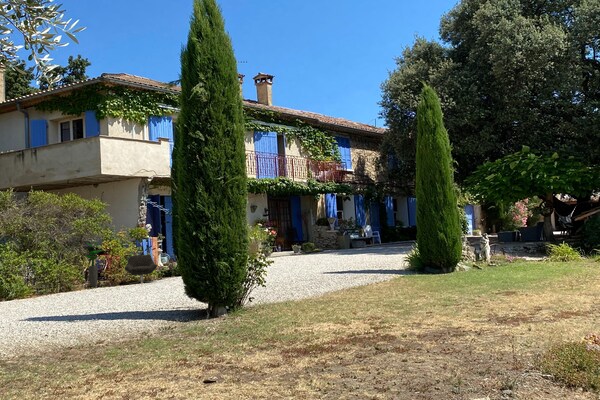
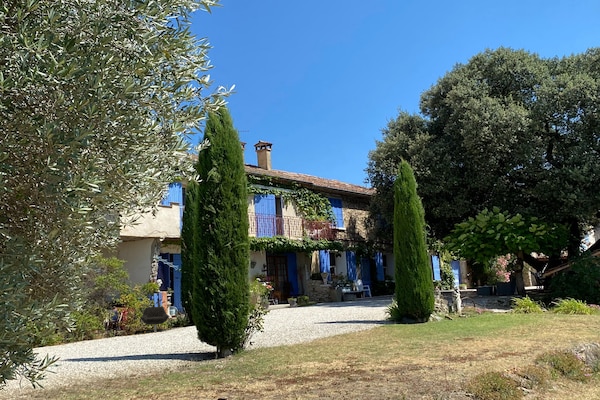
potted plant: present [86,242,101,286] -> none [104,296,122,335]

